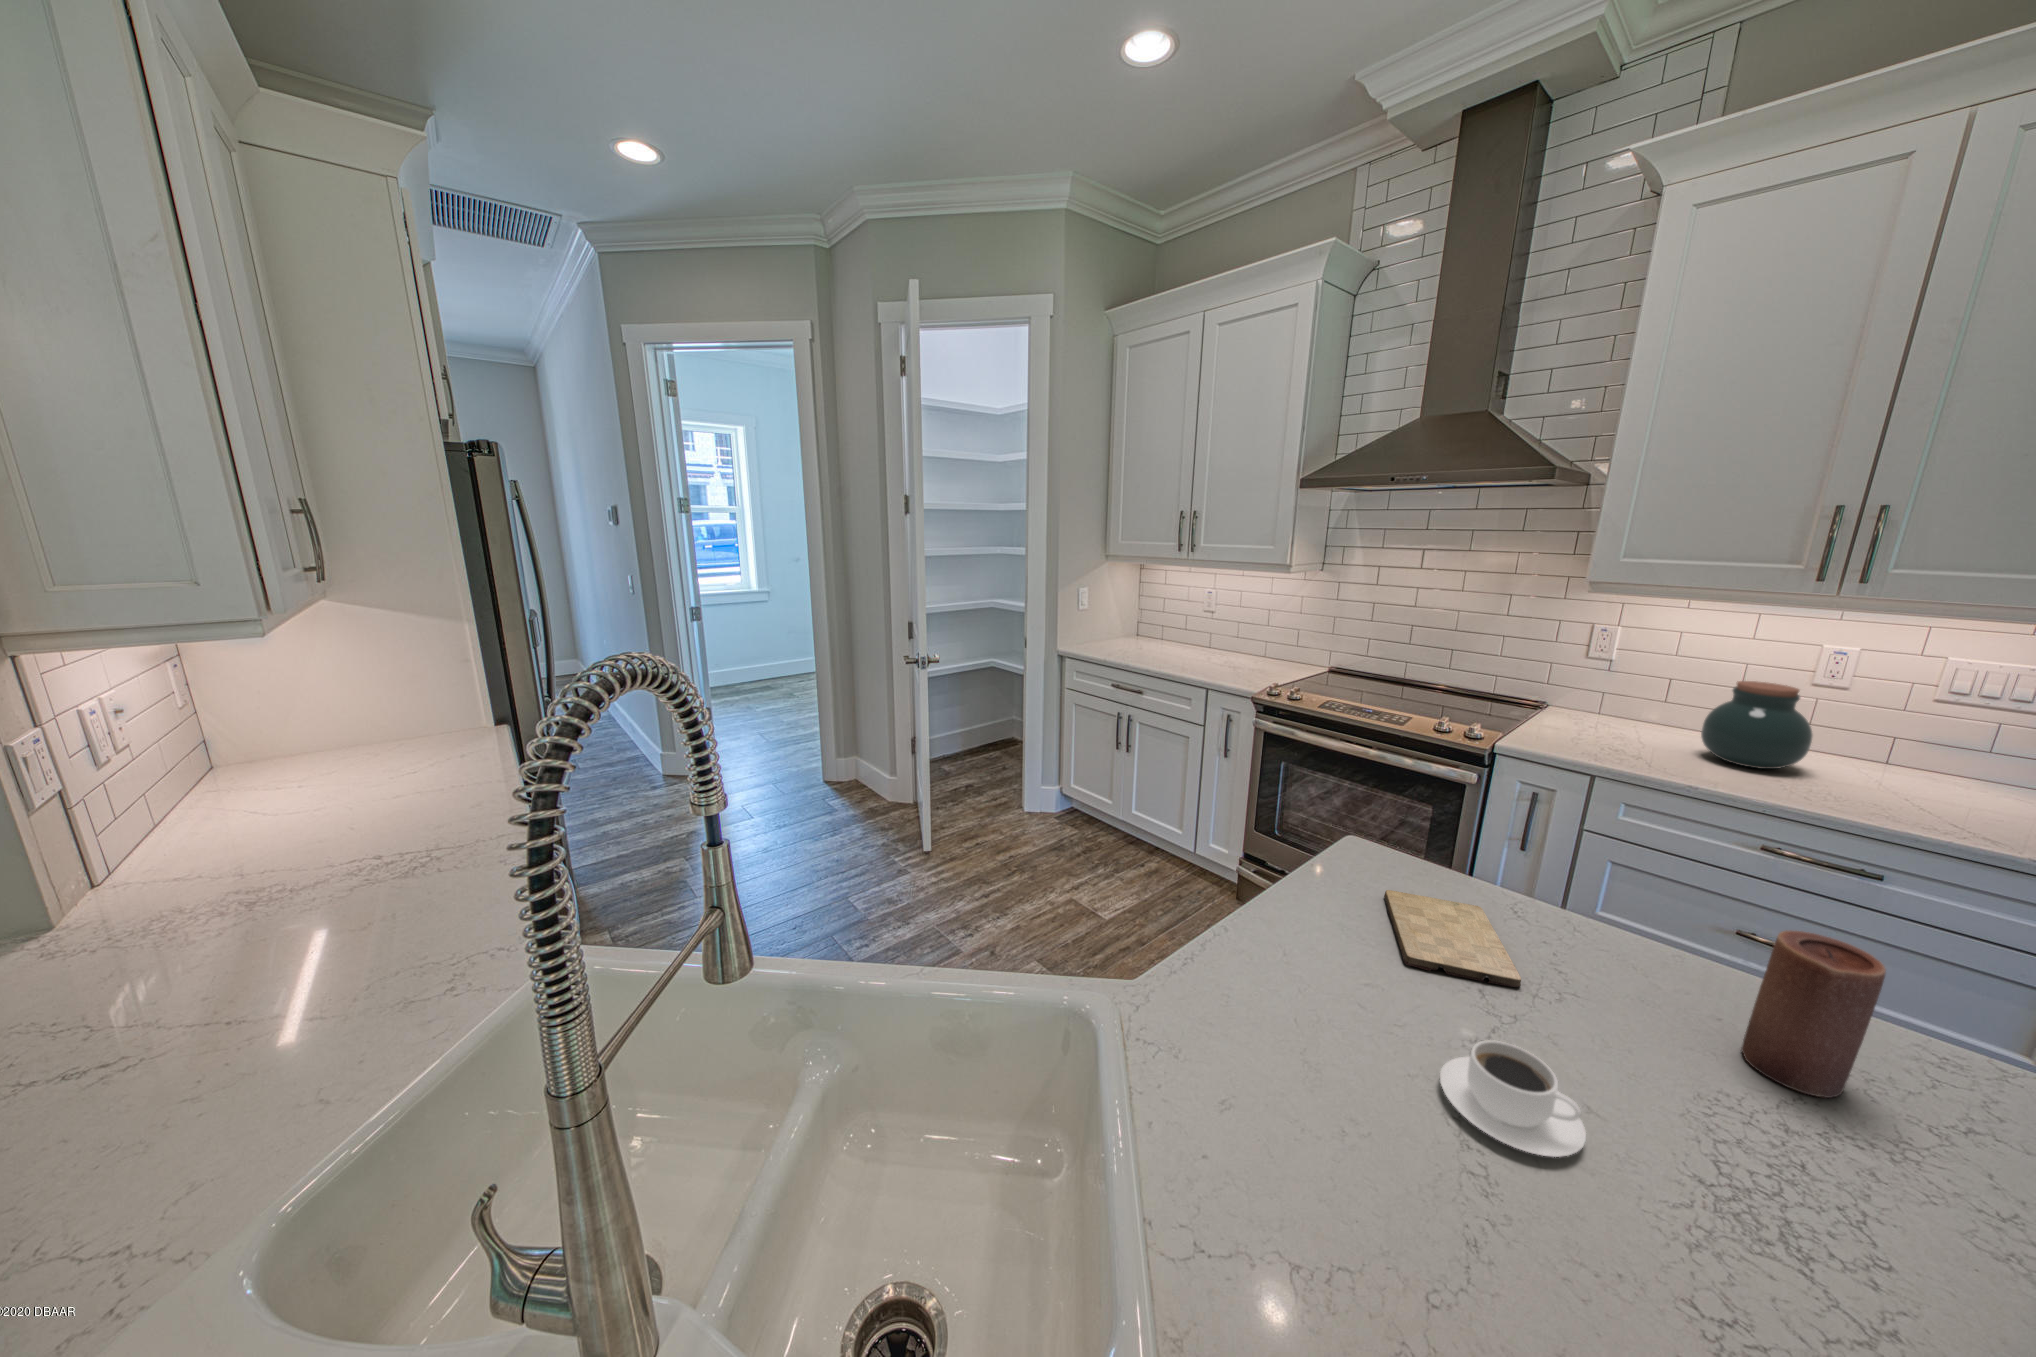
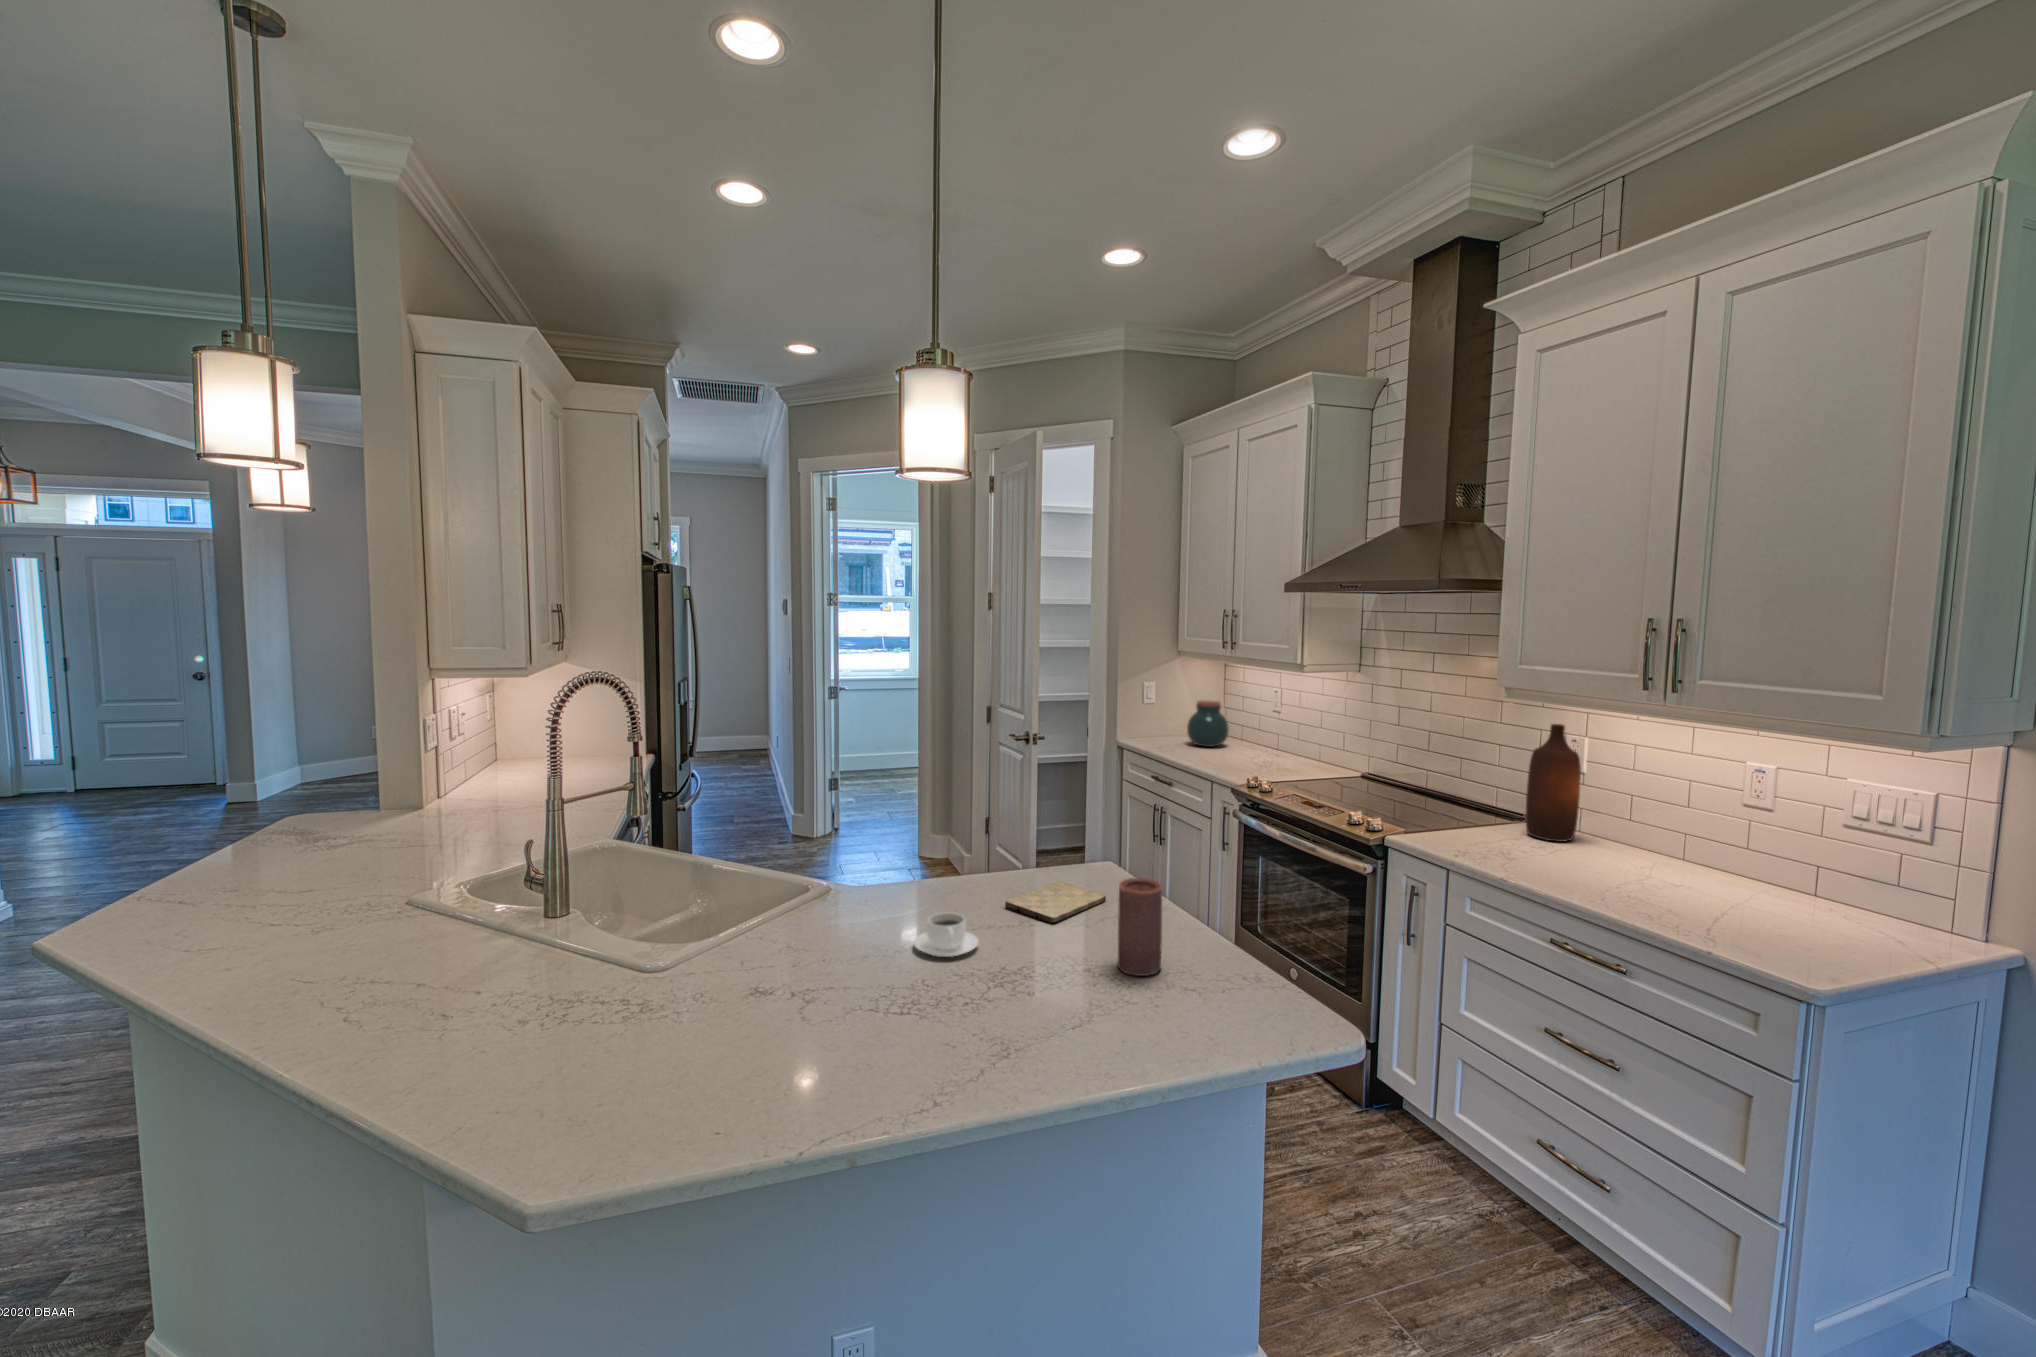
bottle: none [1574,616,1638,729] -> present [1526,724,1581,842]
jar: present [1701,681,1812,769] -> present [1187,700,1229,747]

